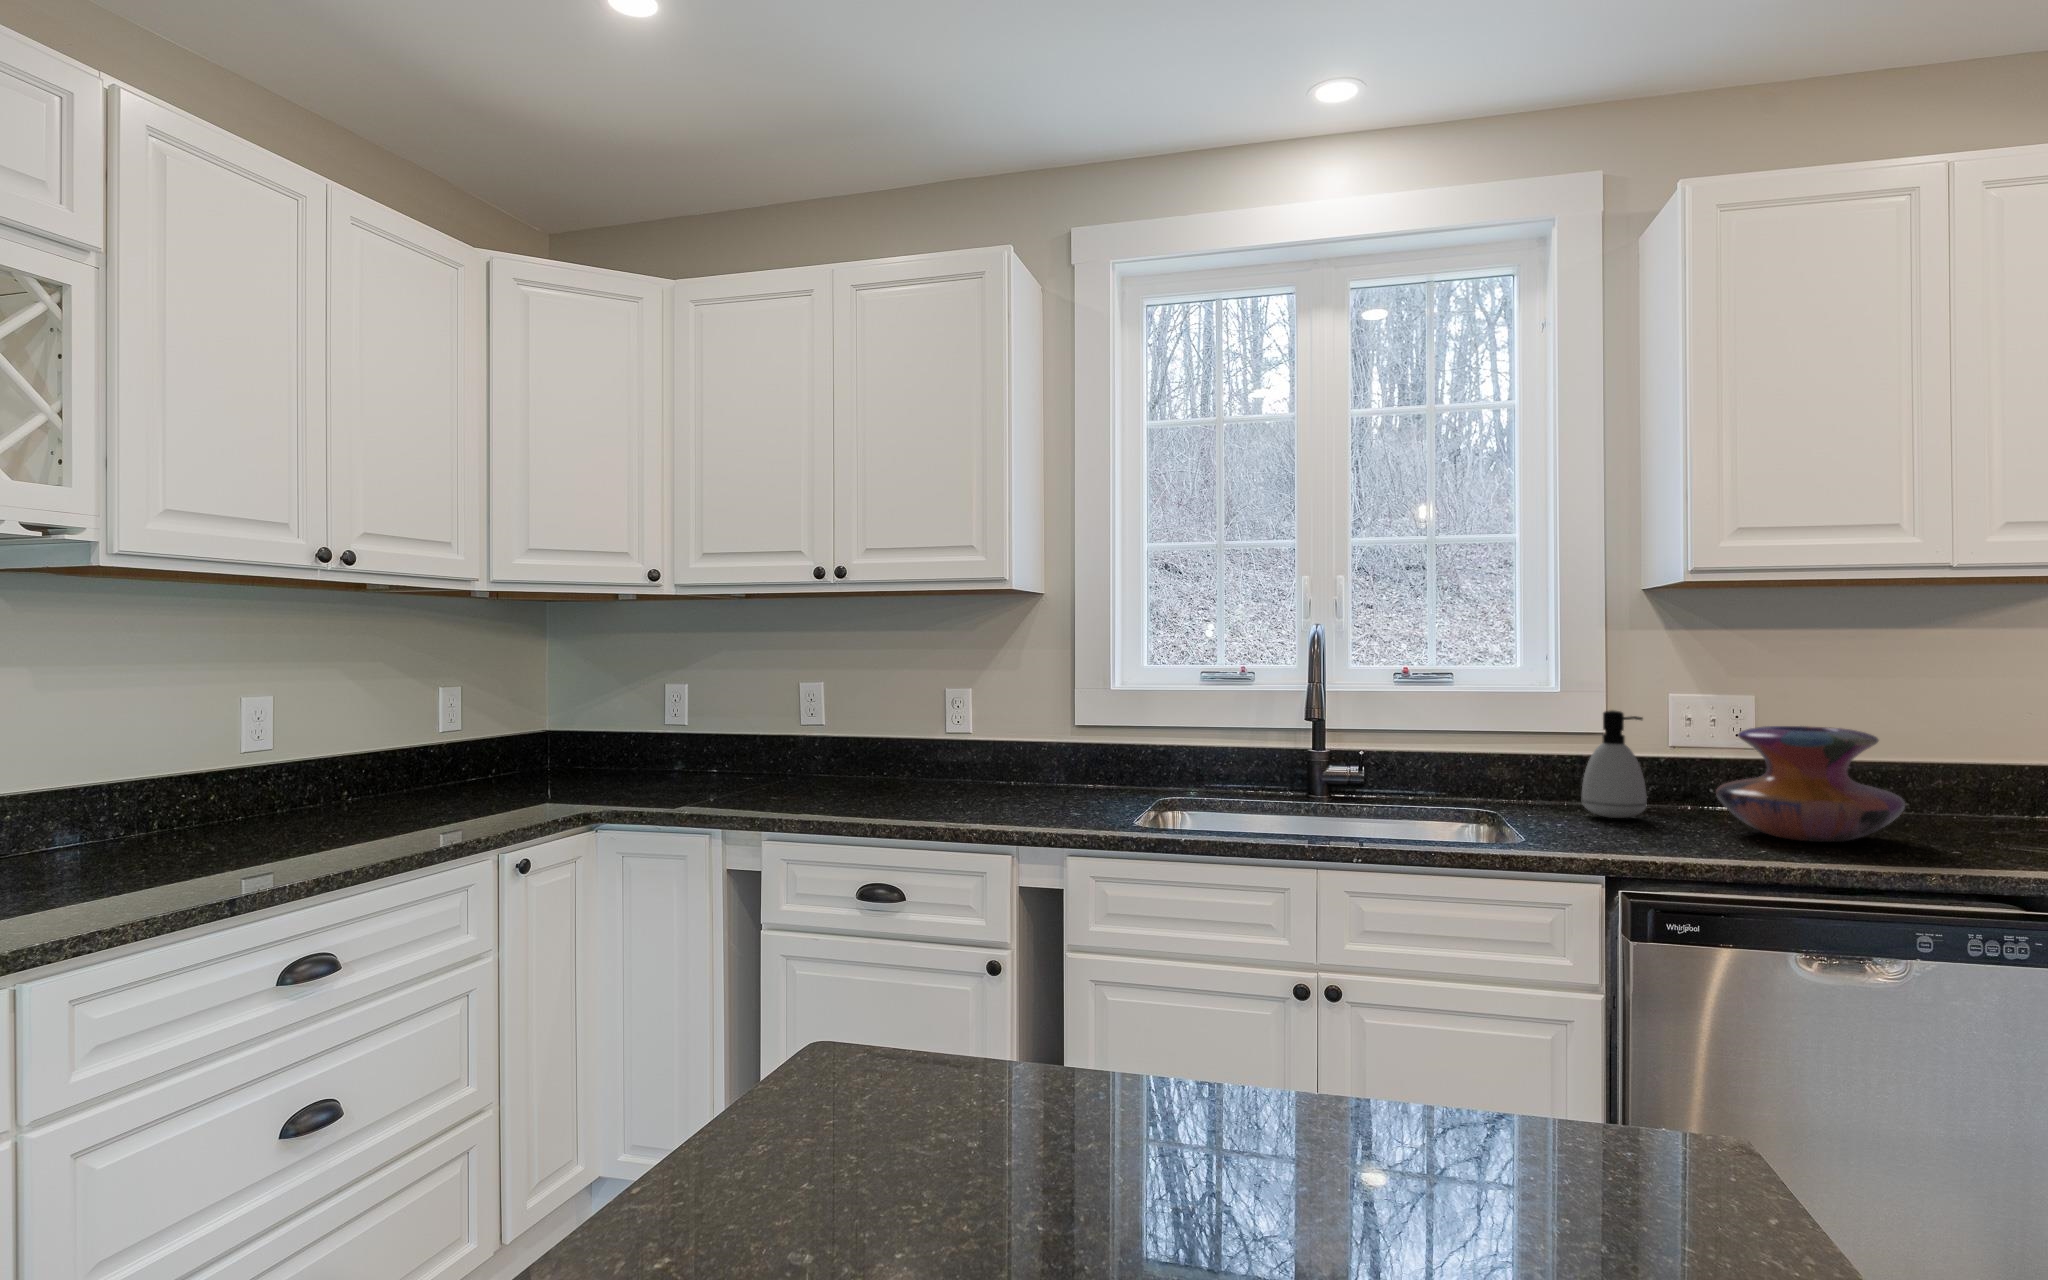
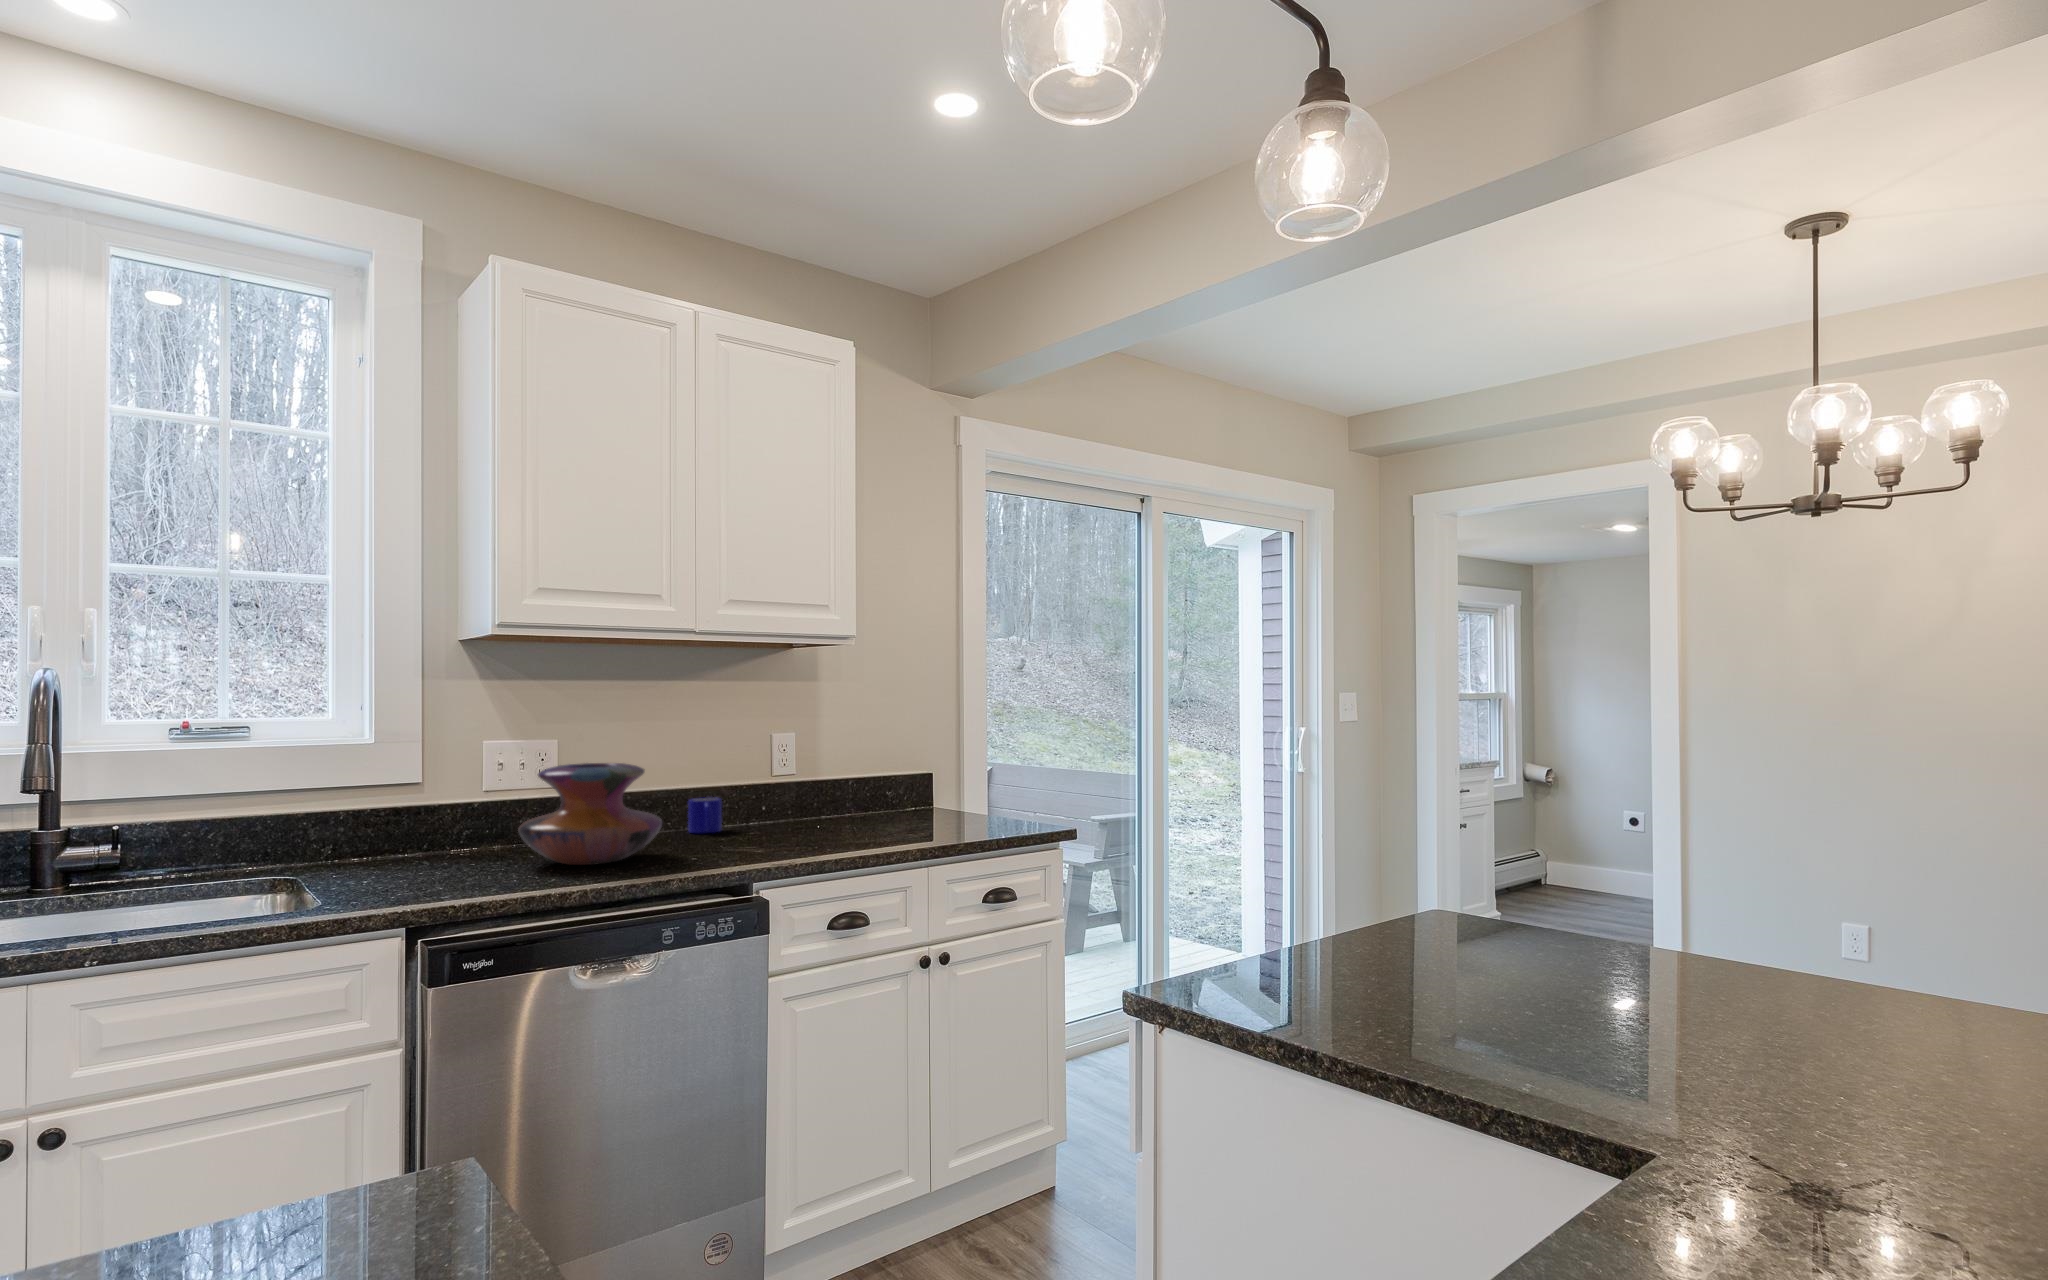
soap dispenser: present [1582,710,1647,818] -> none [392,758,457,867]
mug: none [1934,778,1987,823] -> present [688,797,722,833]

